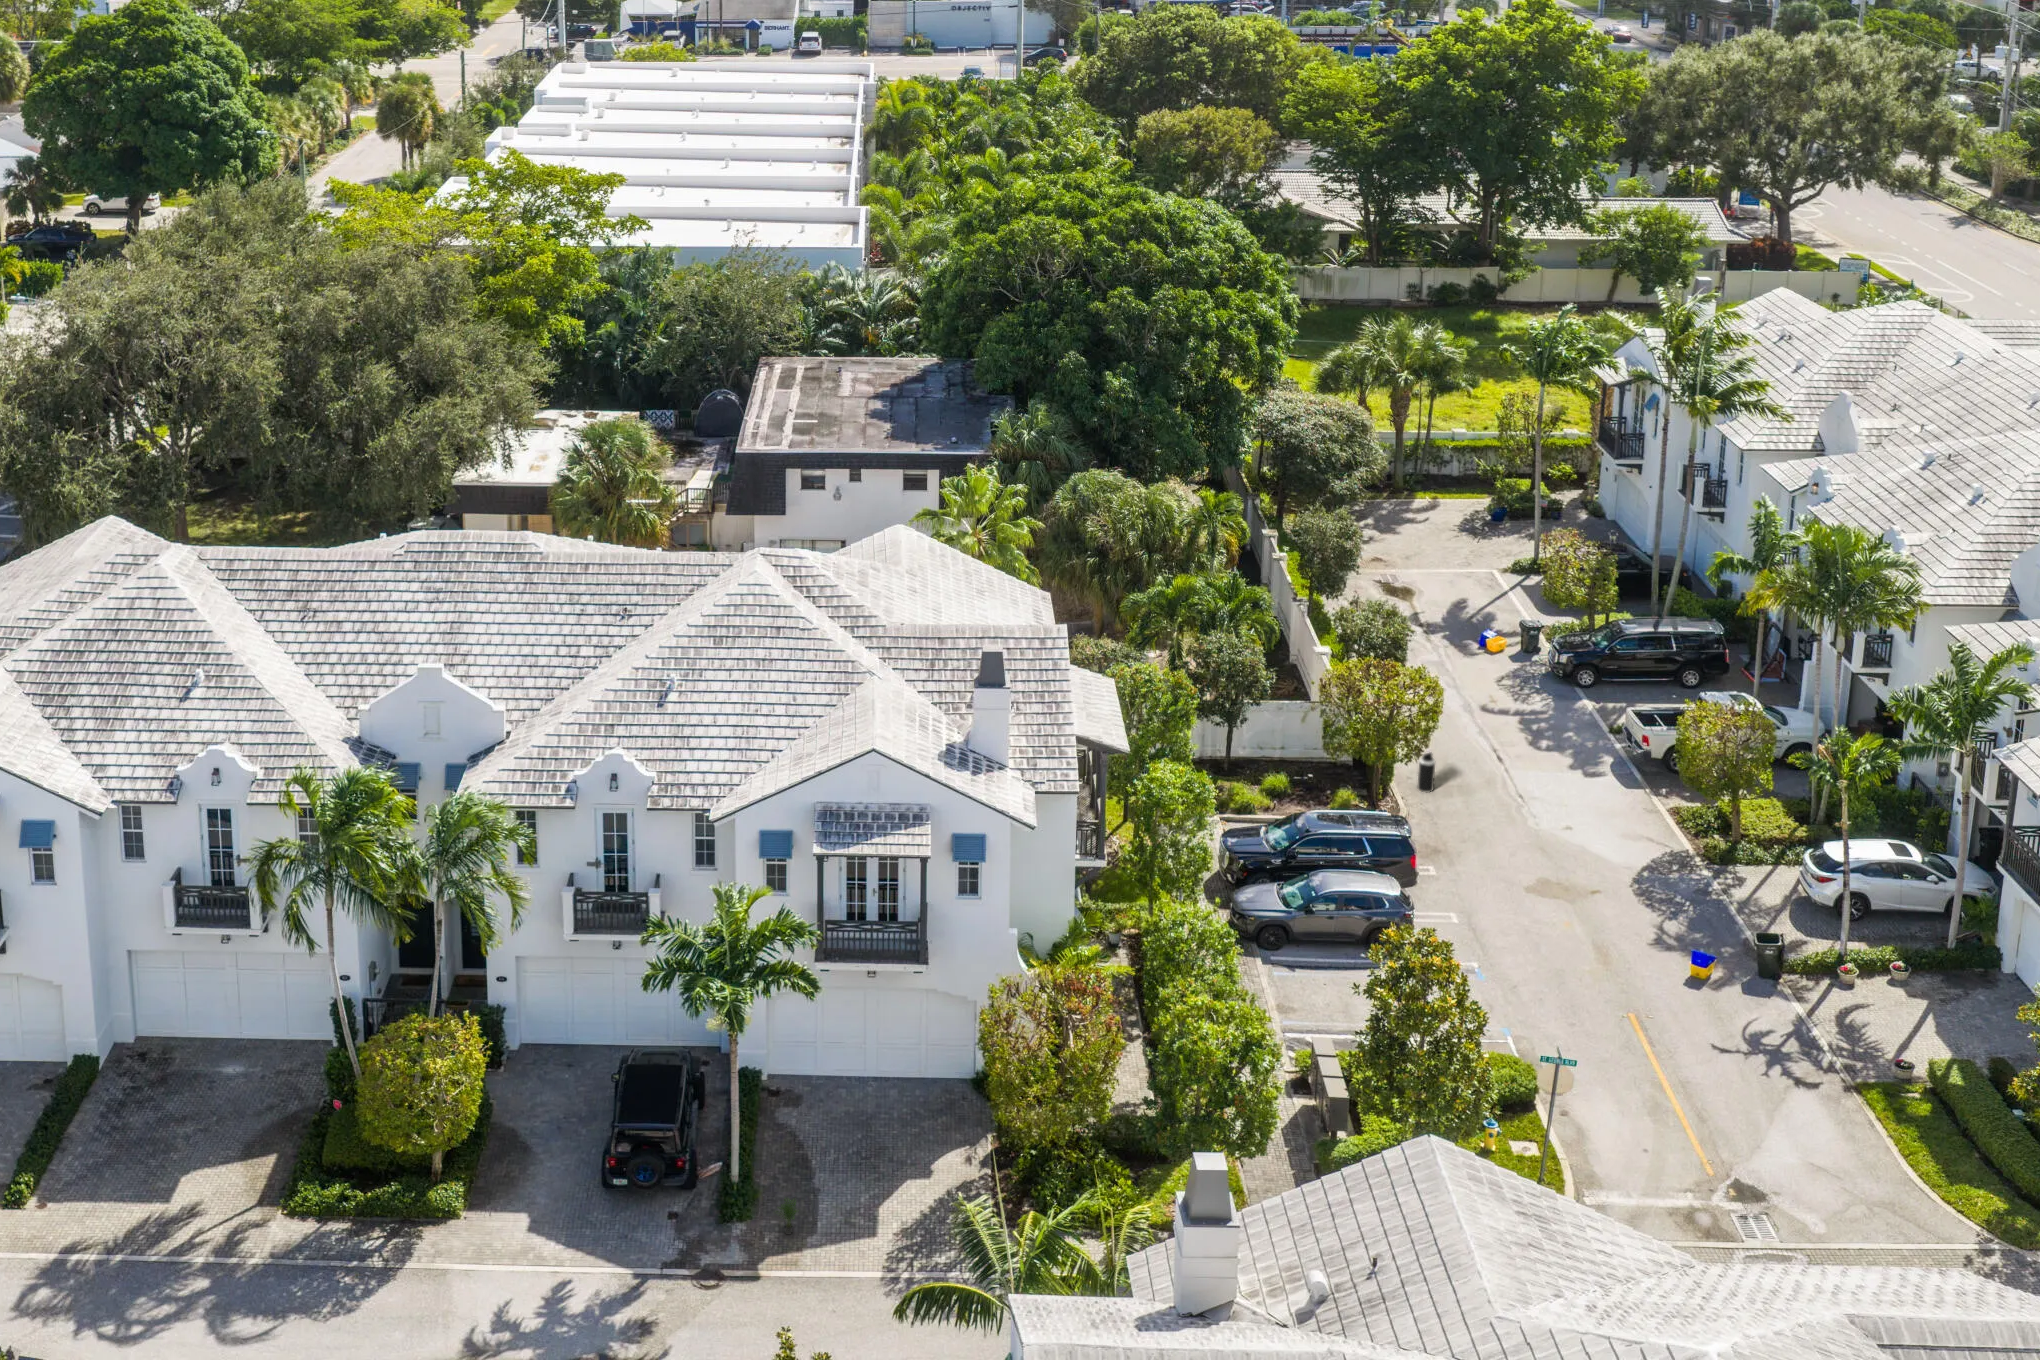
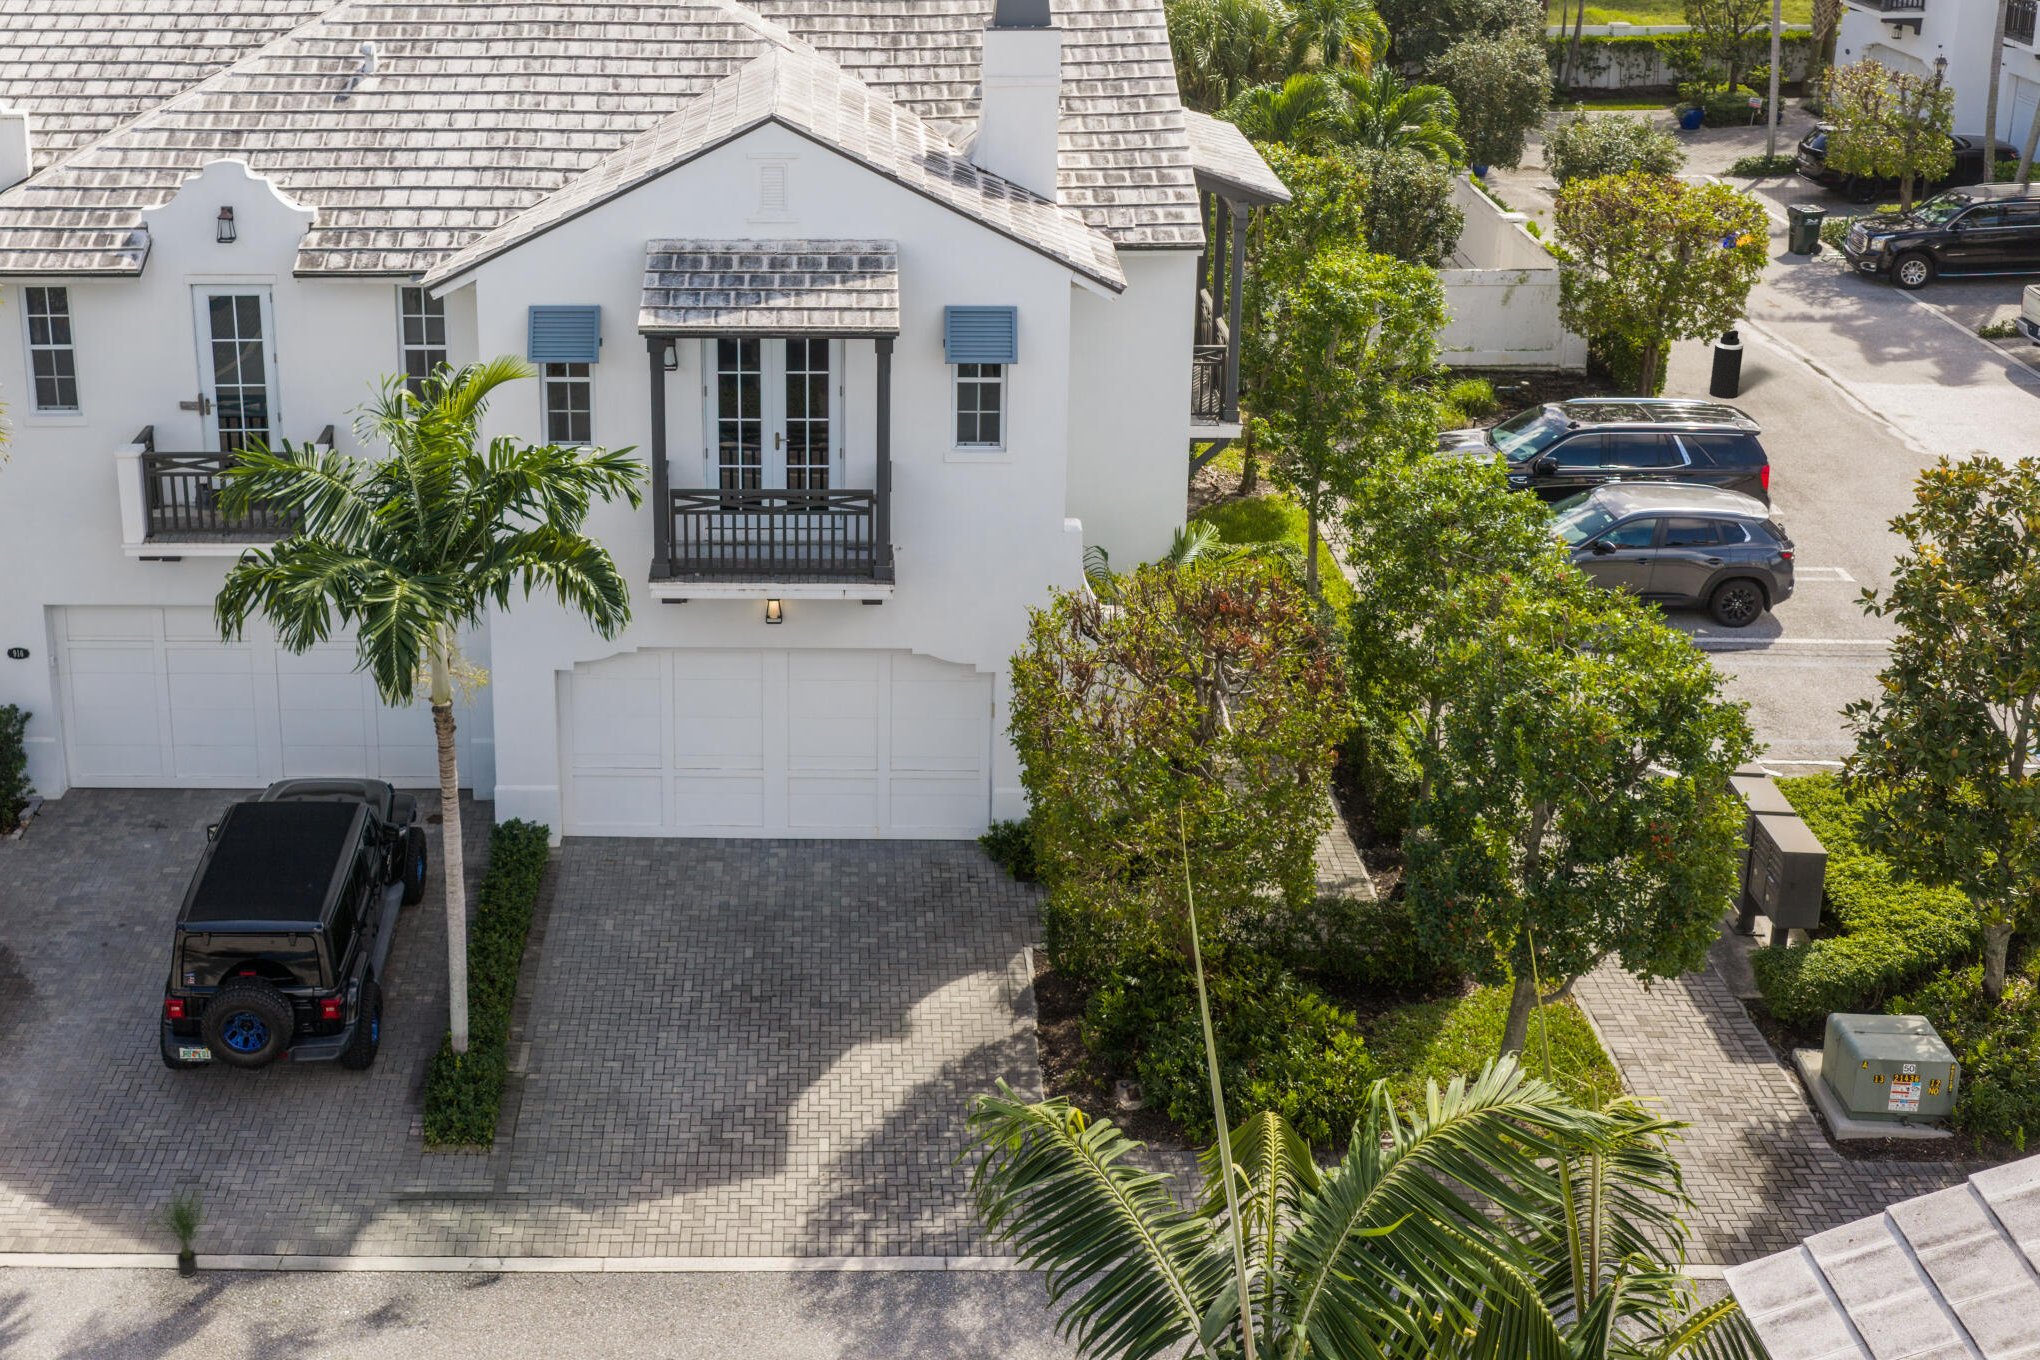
potted plant: present [781,1200,796,1234] -> present [155,1189,207,1277]

